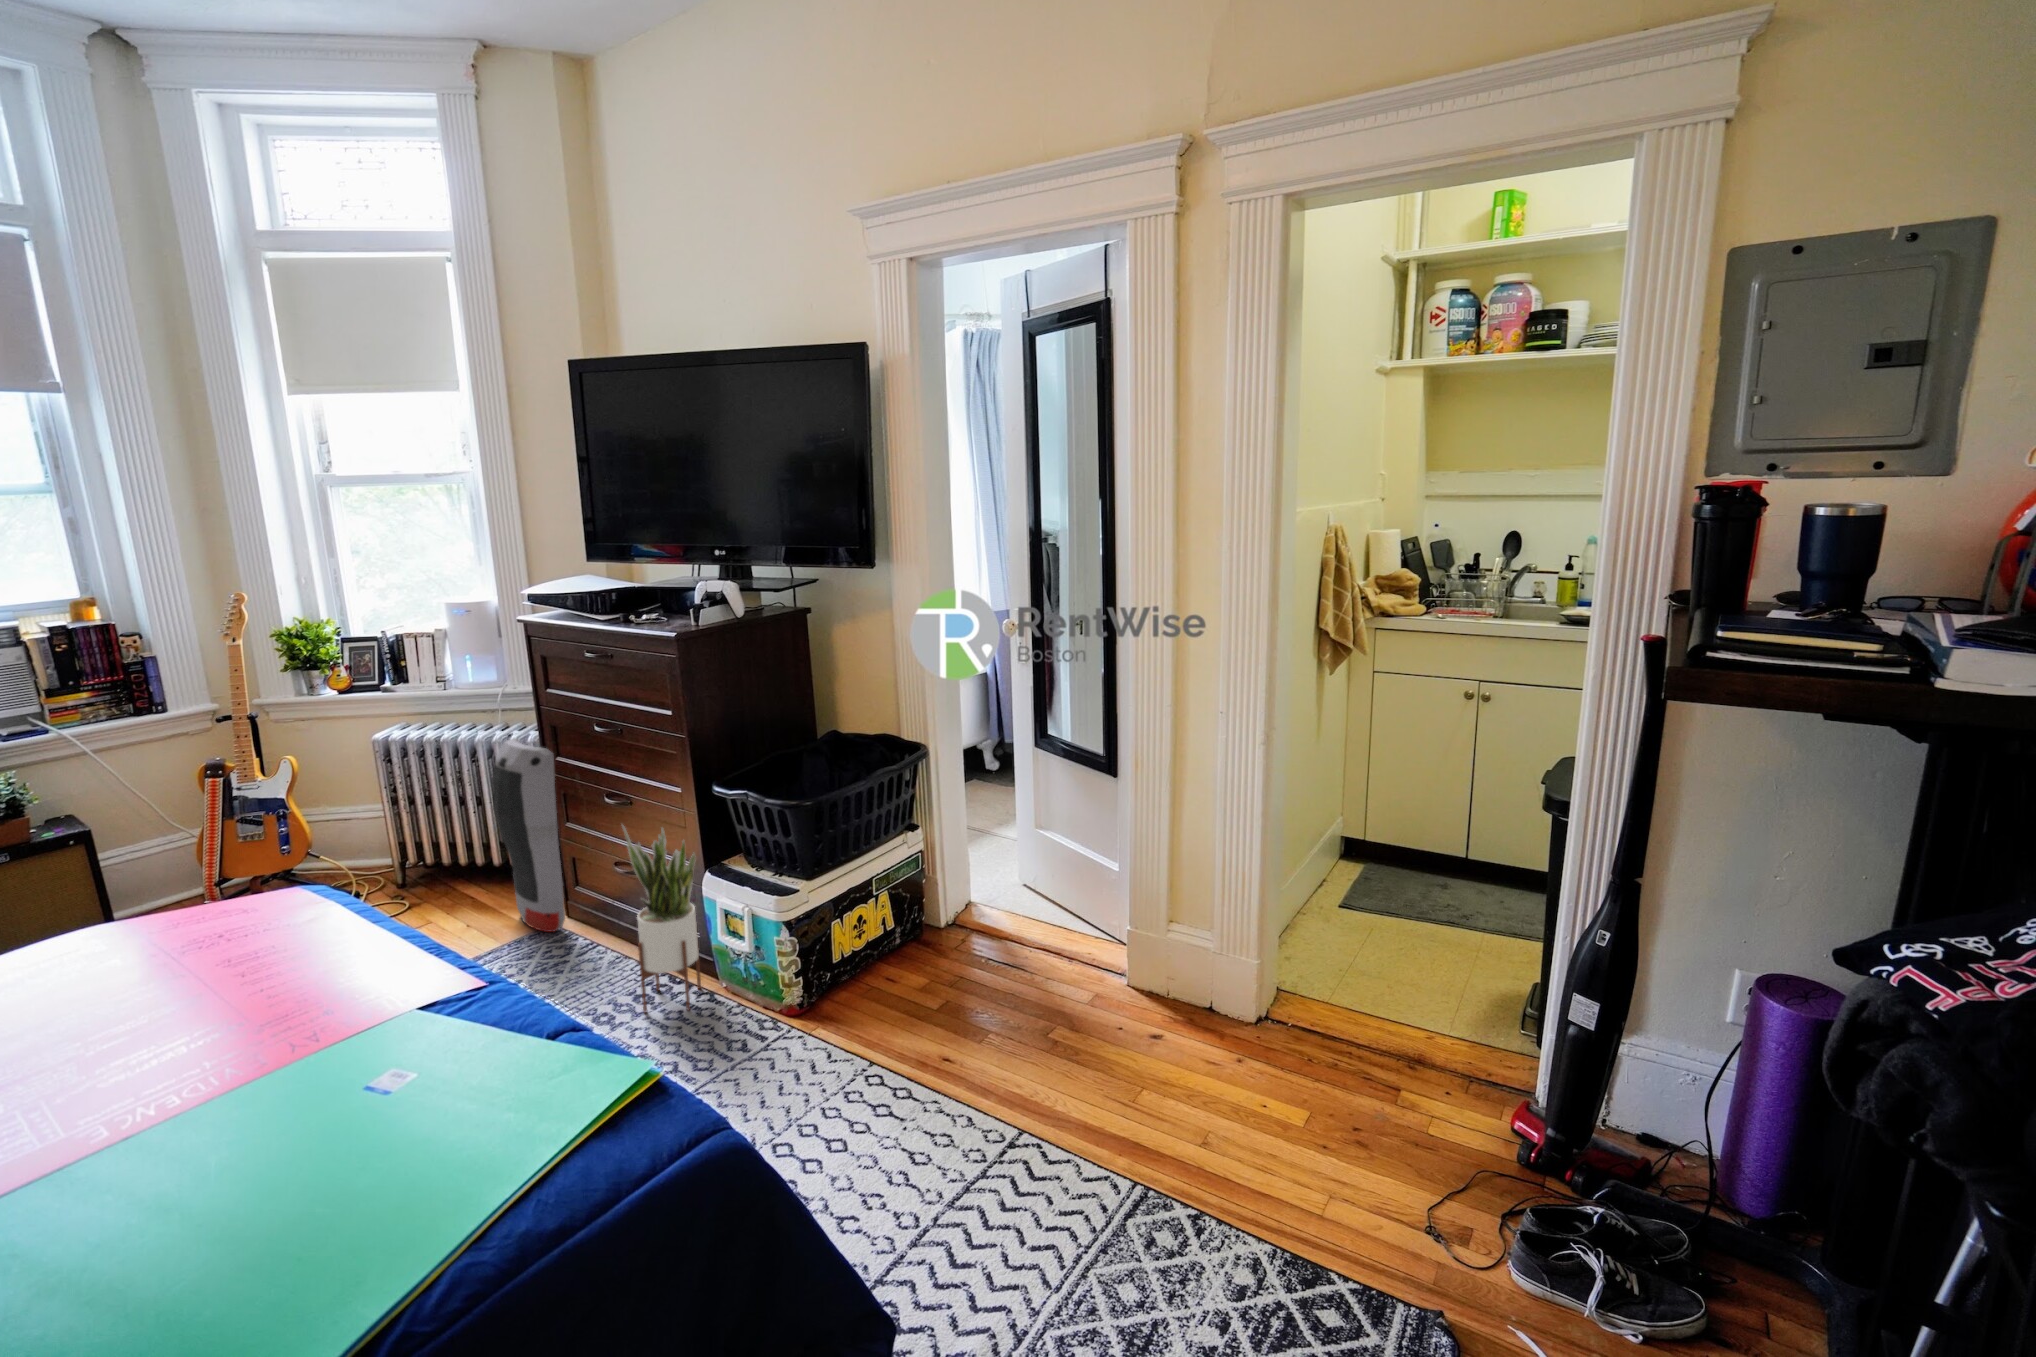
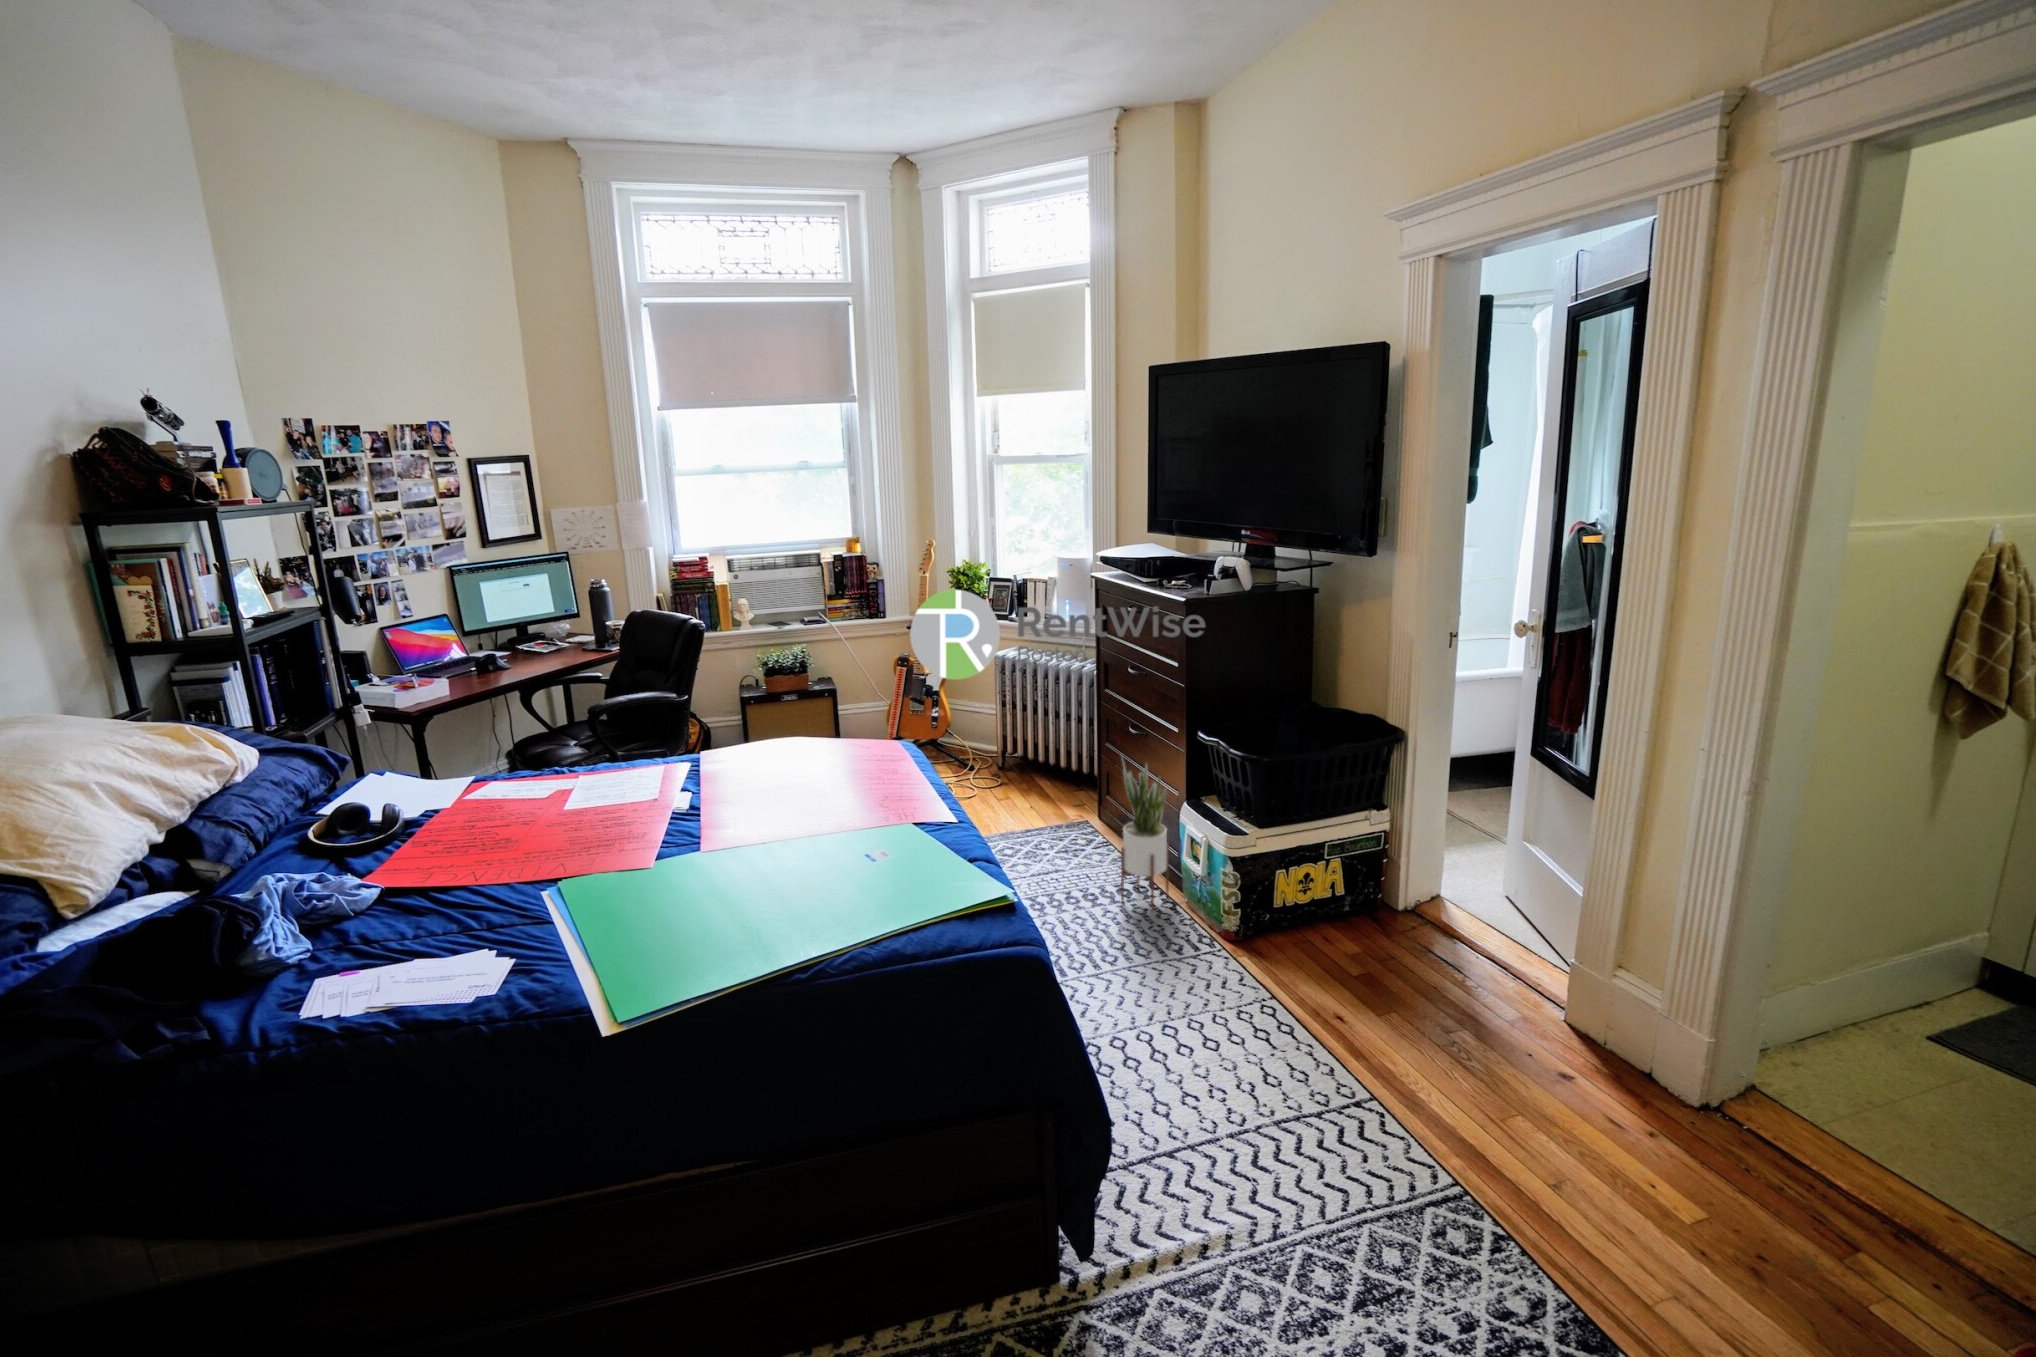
air purifier: present [492,739,565,932] -> none [1058,675,1097,825]

